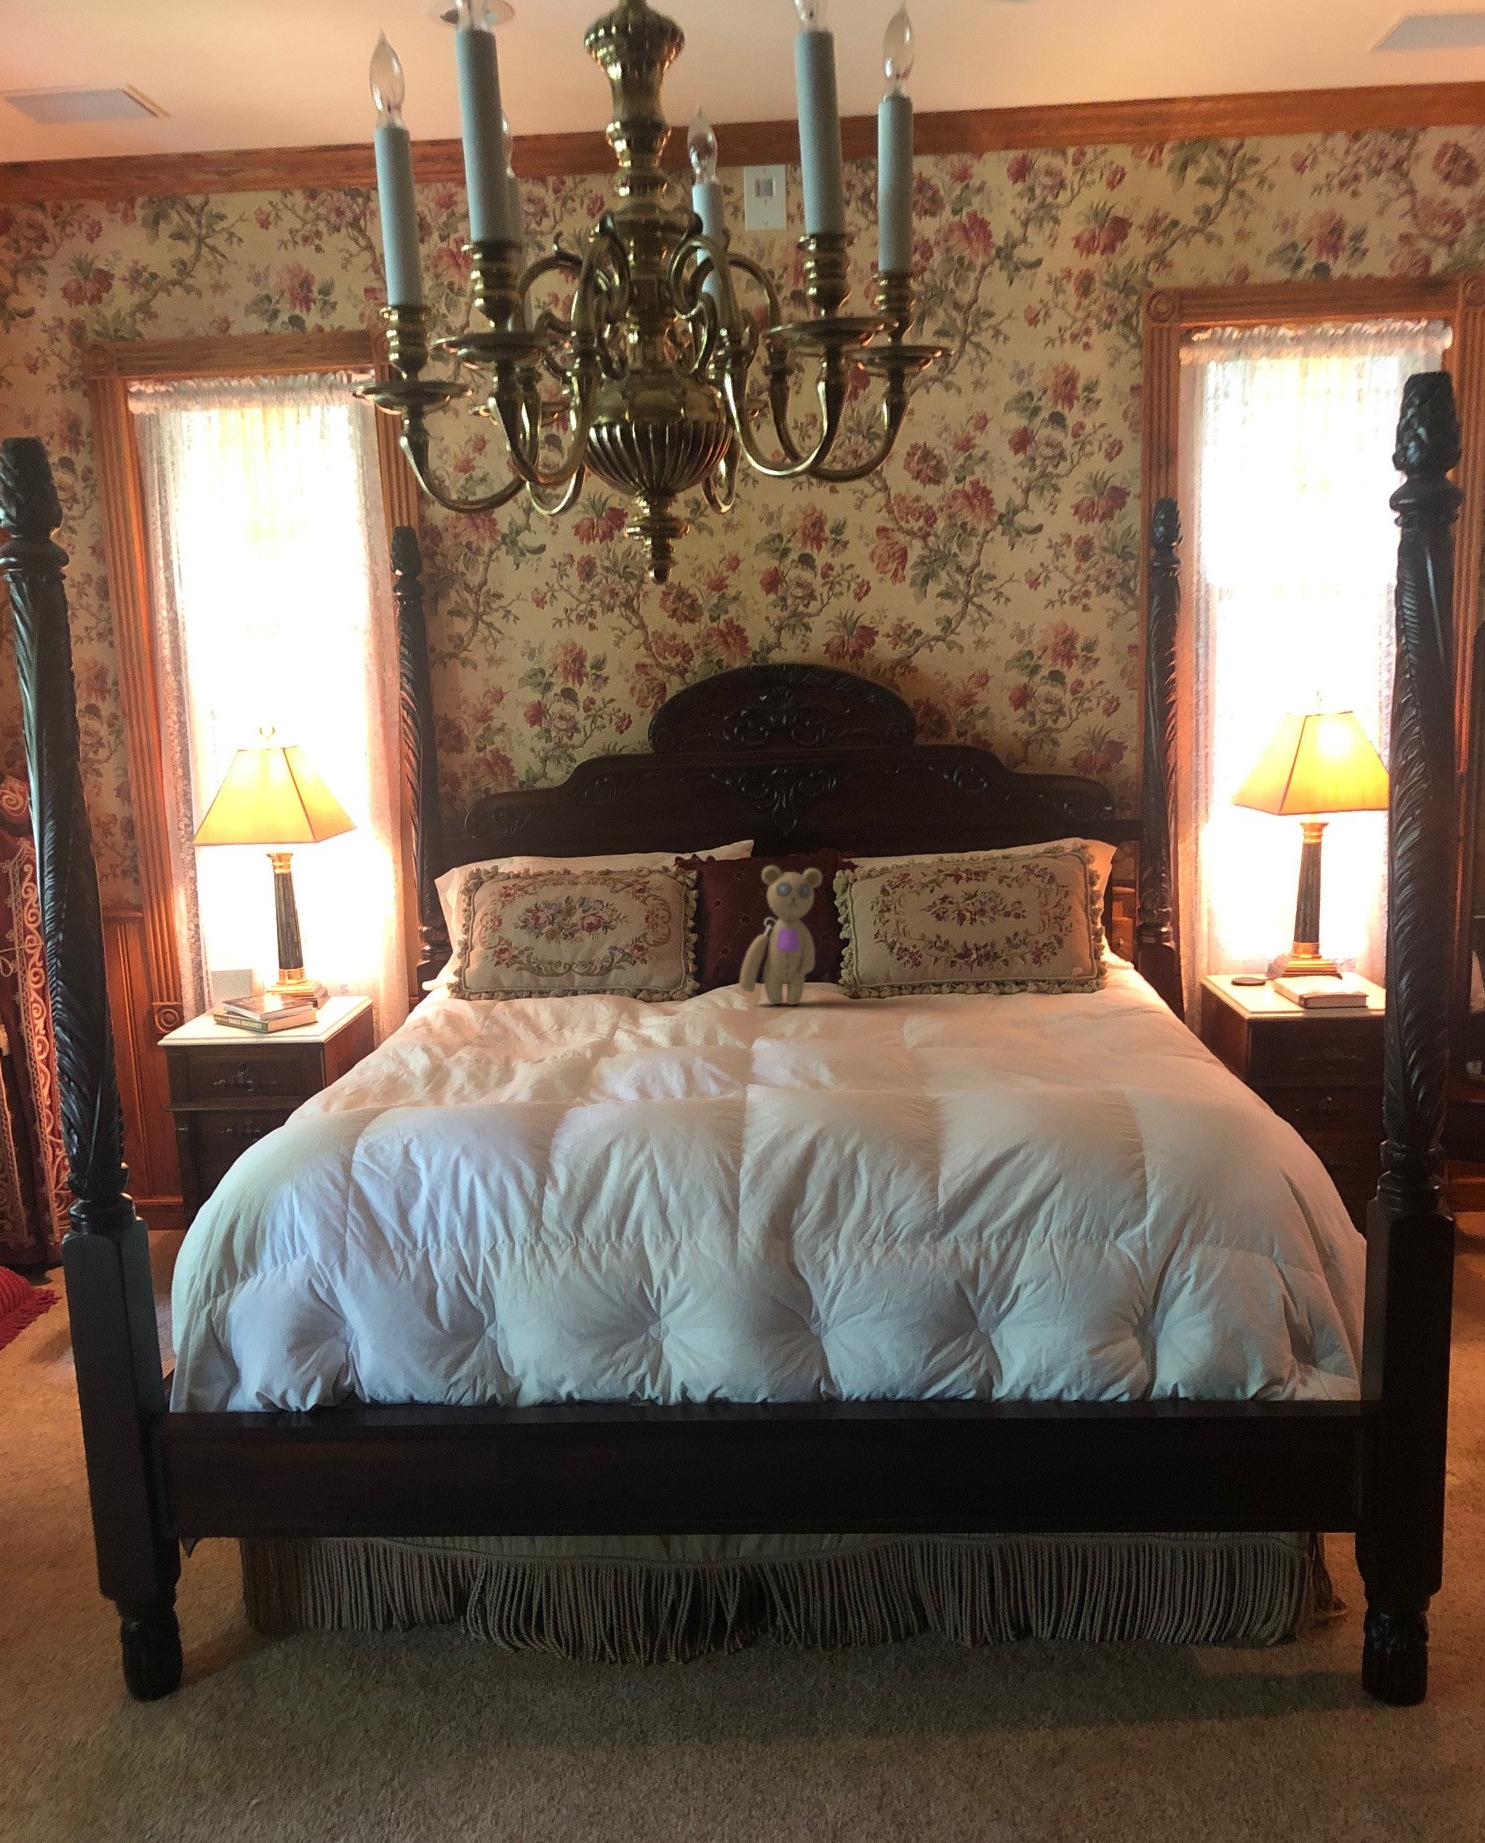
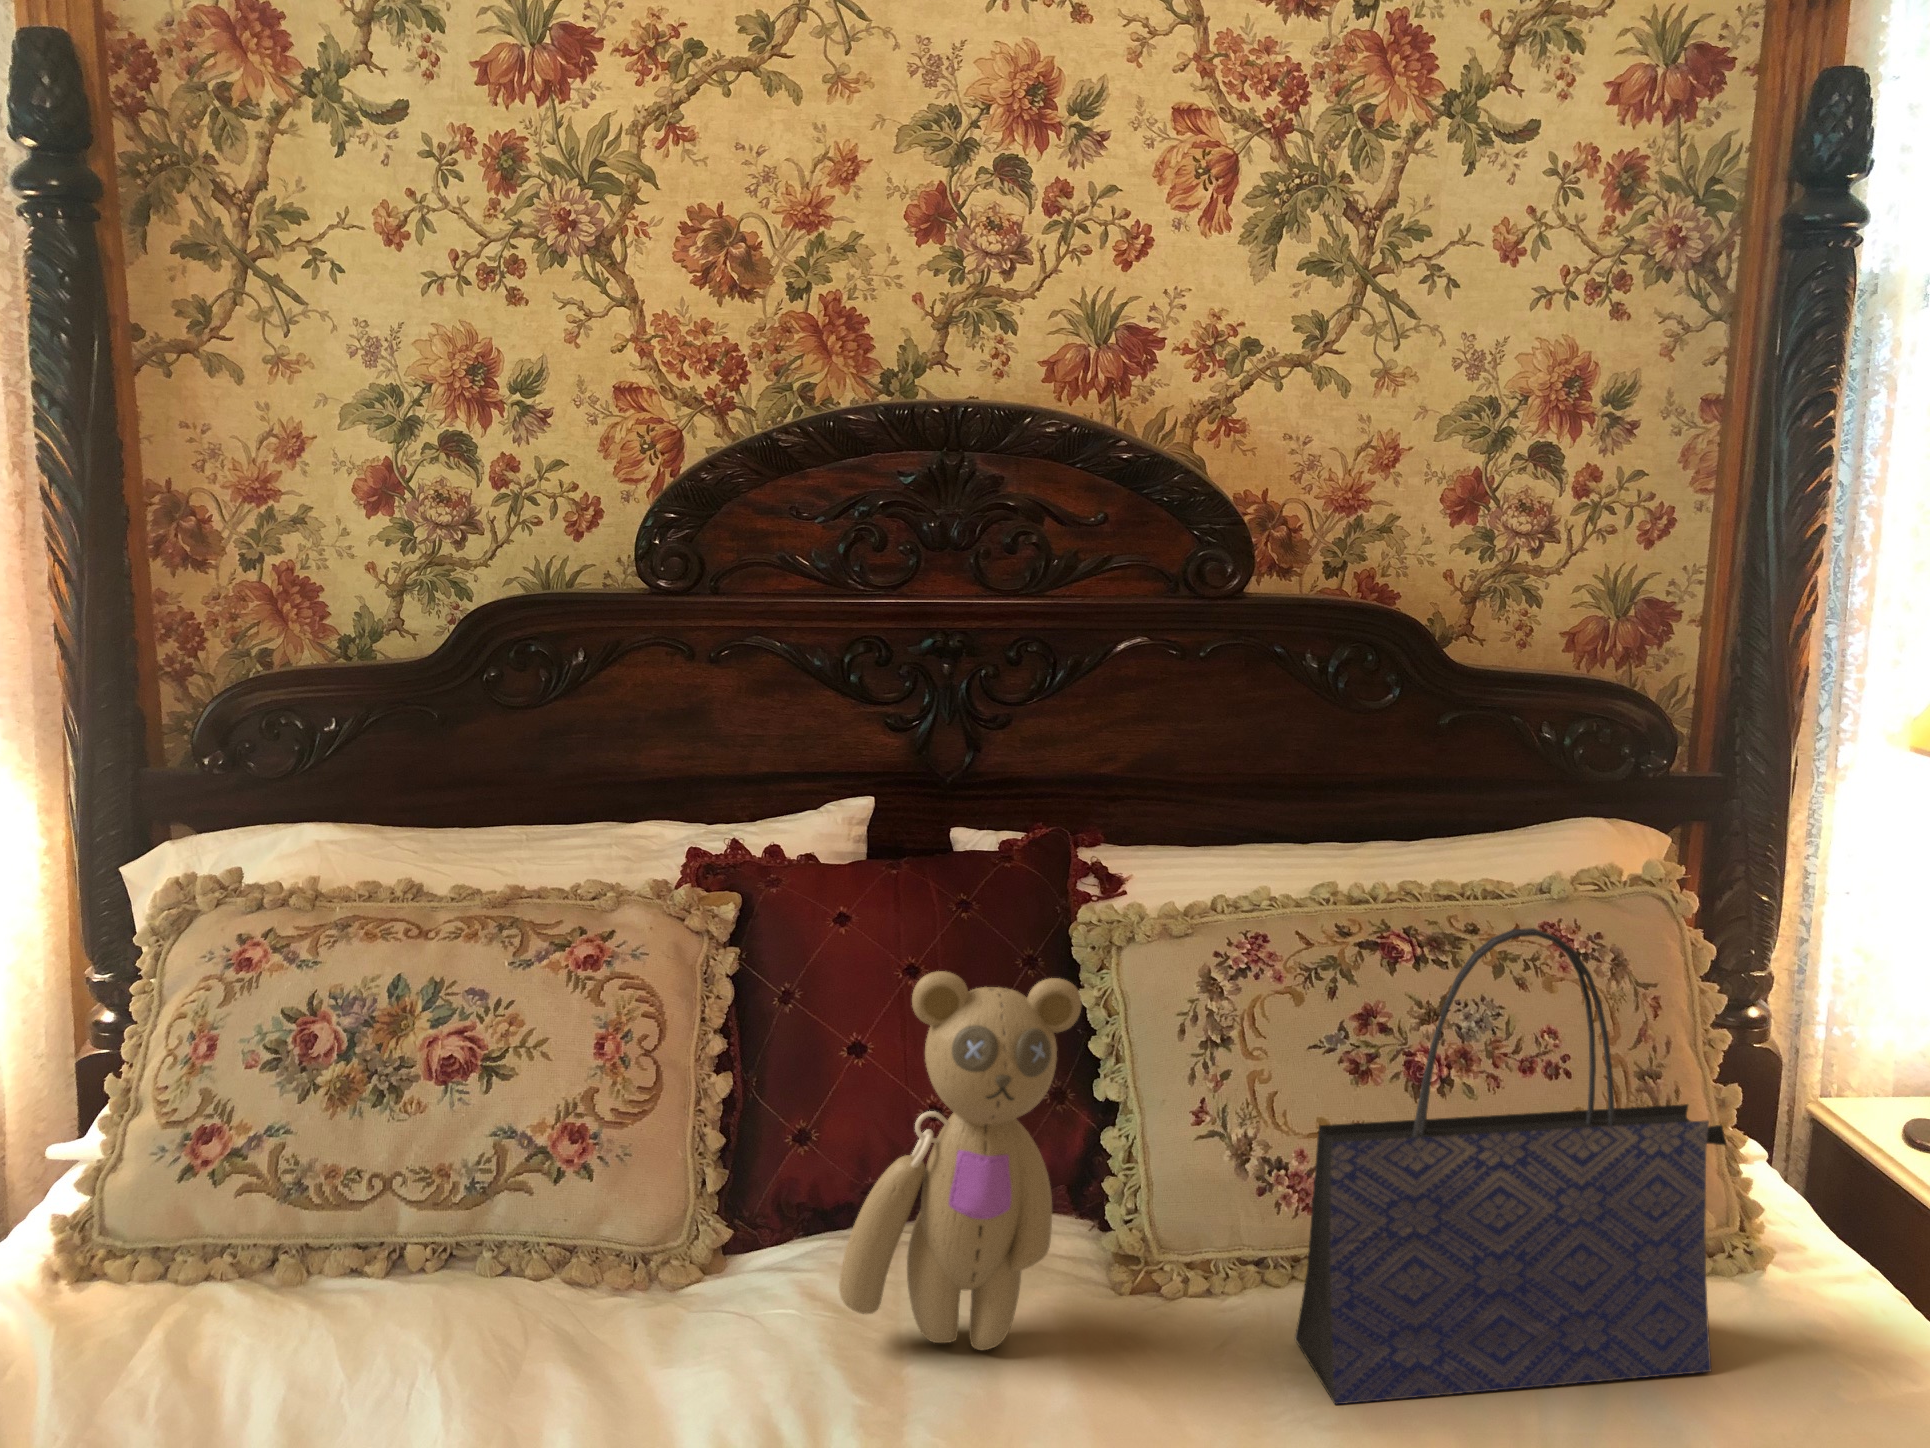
tote bag: none [906,843,1064,1012] -> present [1295,928,1726,1404]

